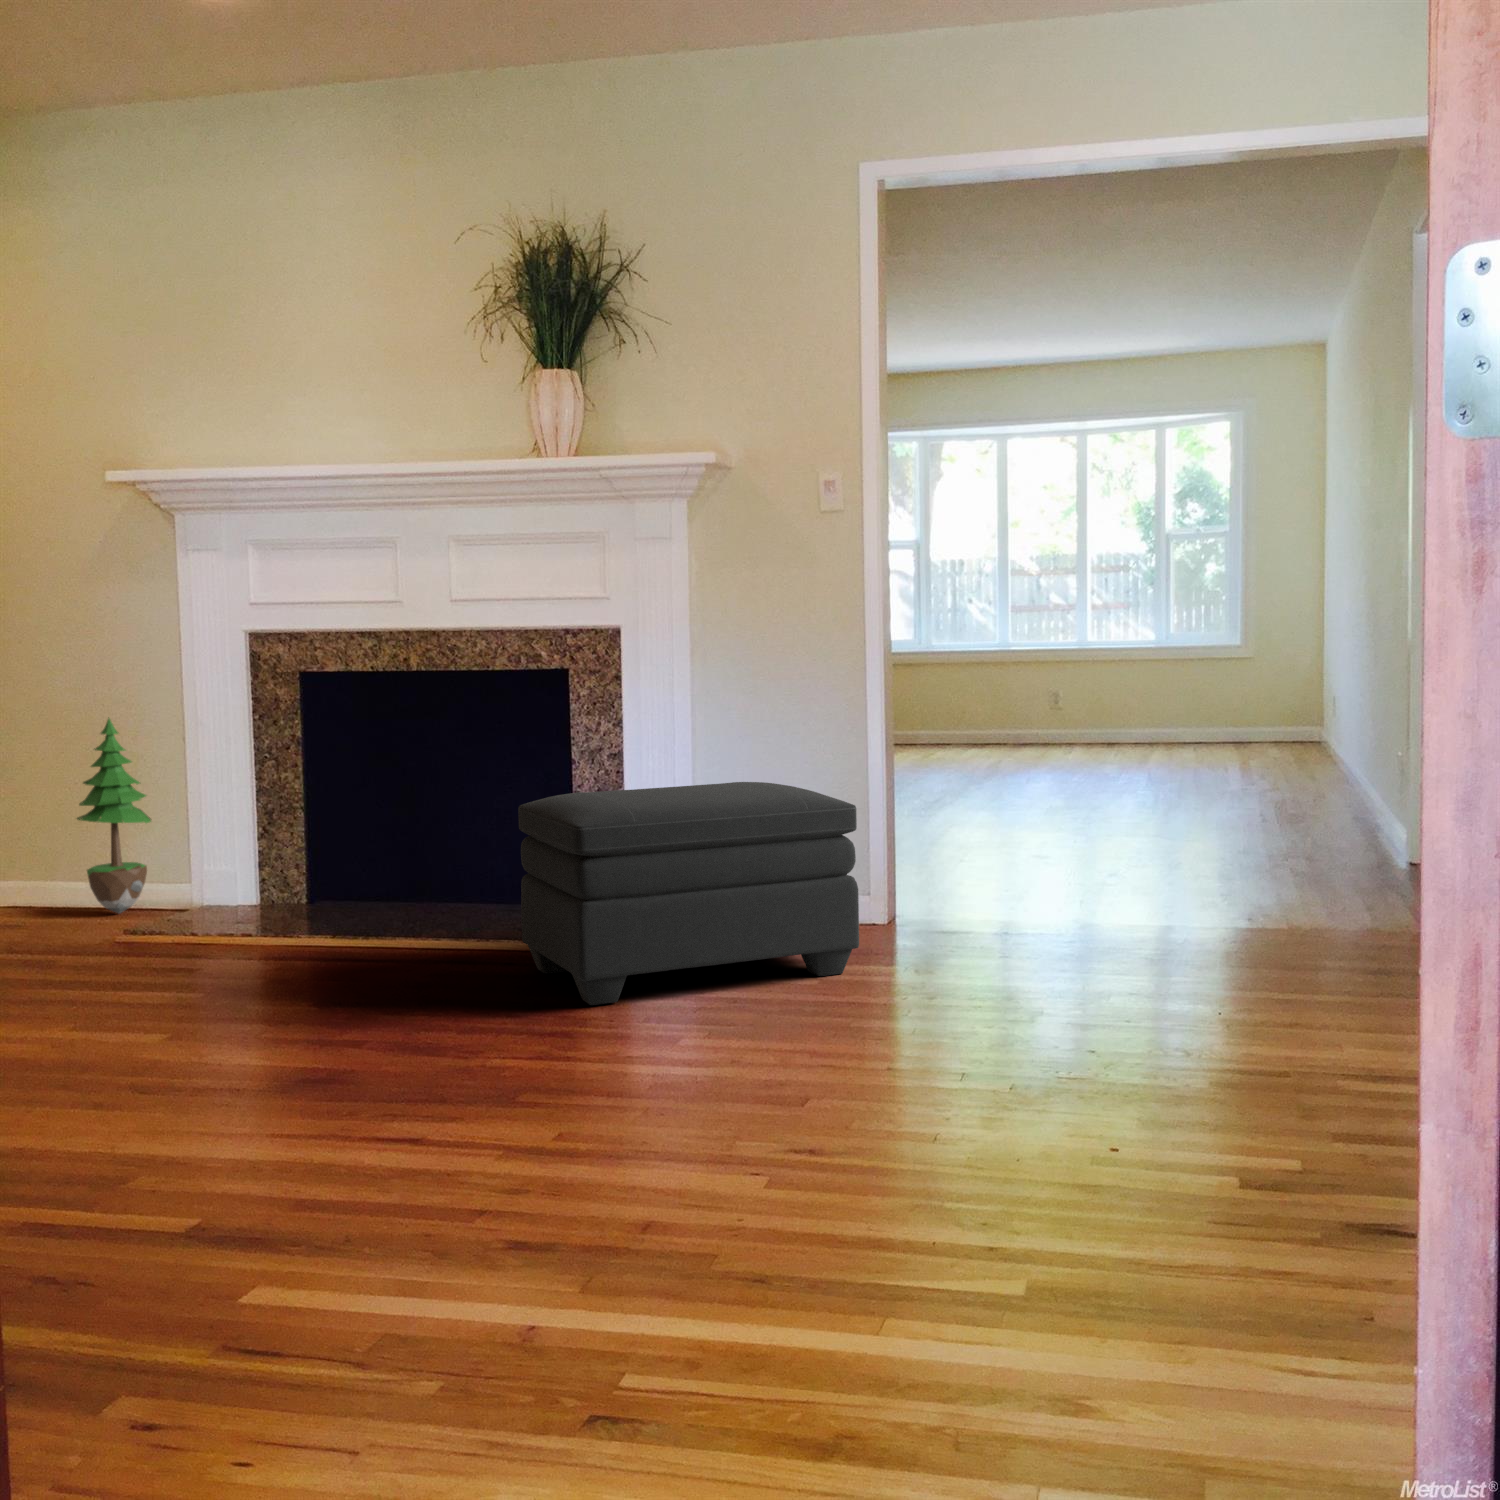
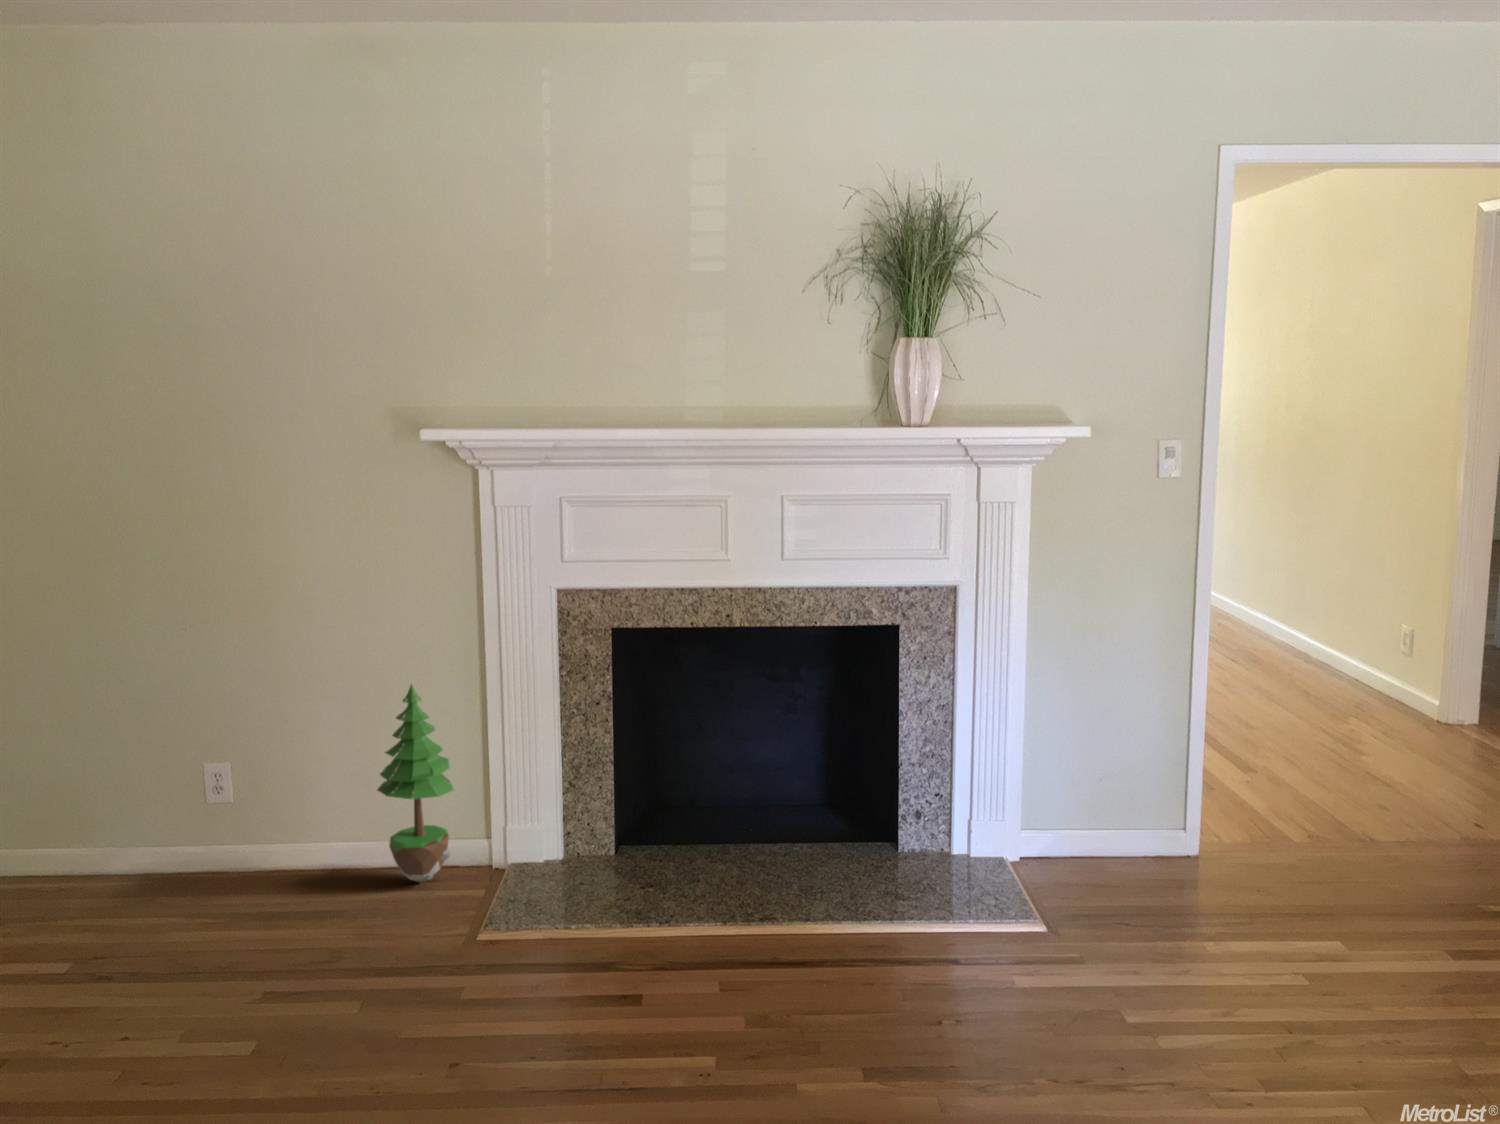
ottoman: present [518,782,859,1005] -> none [975,754,1315,1045]

